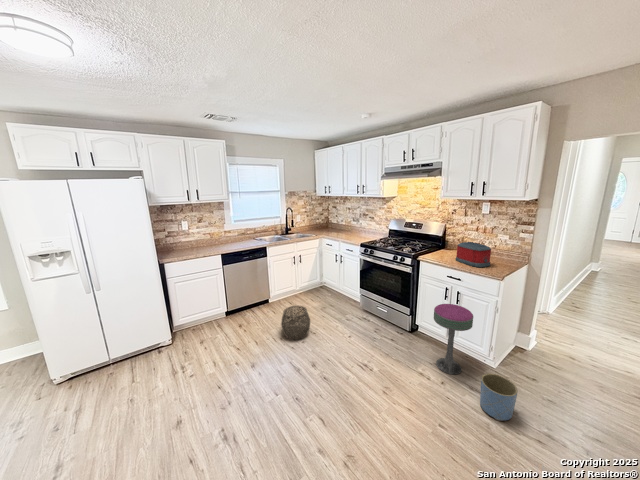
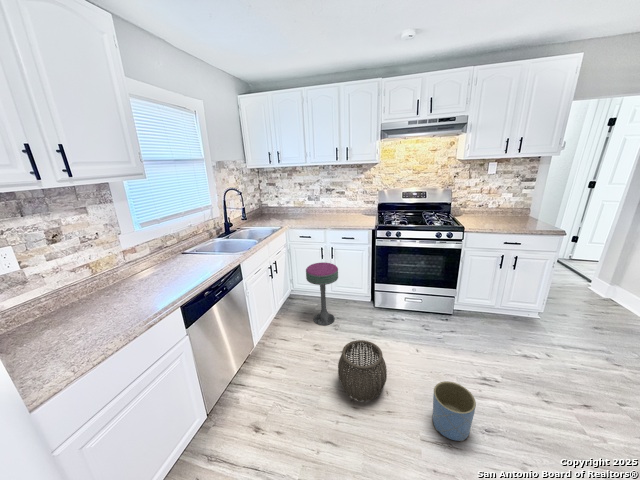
toaster: present [456,242,491,267] -> none [491,203,530,227]
bar stool: present [434,304,473,374] -> present [306,262,338,325]
planter: present [480,373,518,421] -> present [433,381,476,441]

